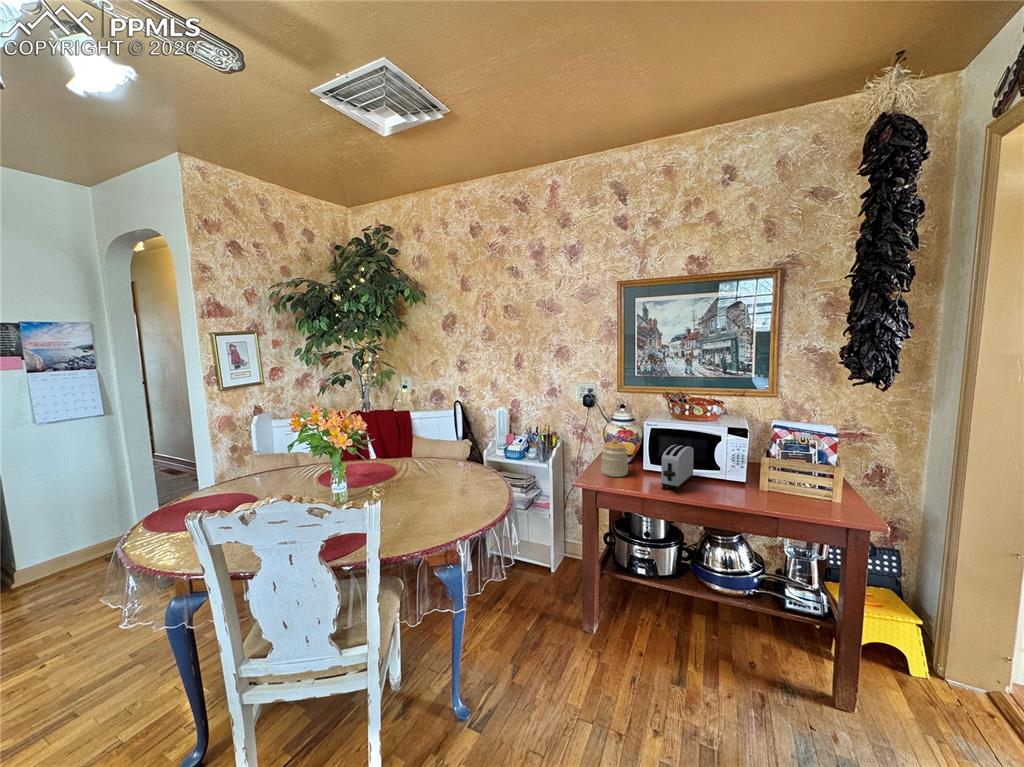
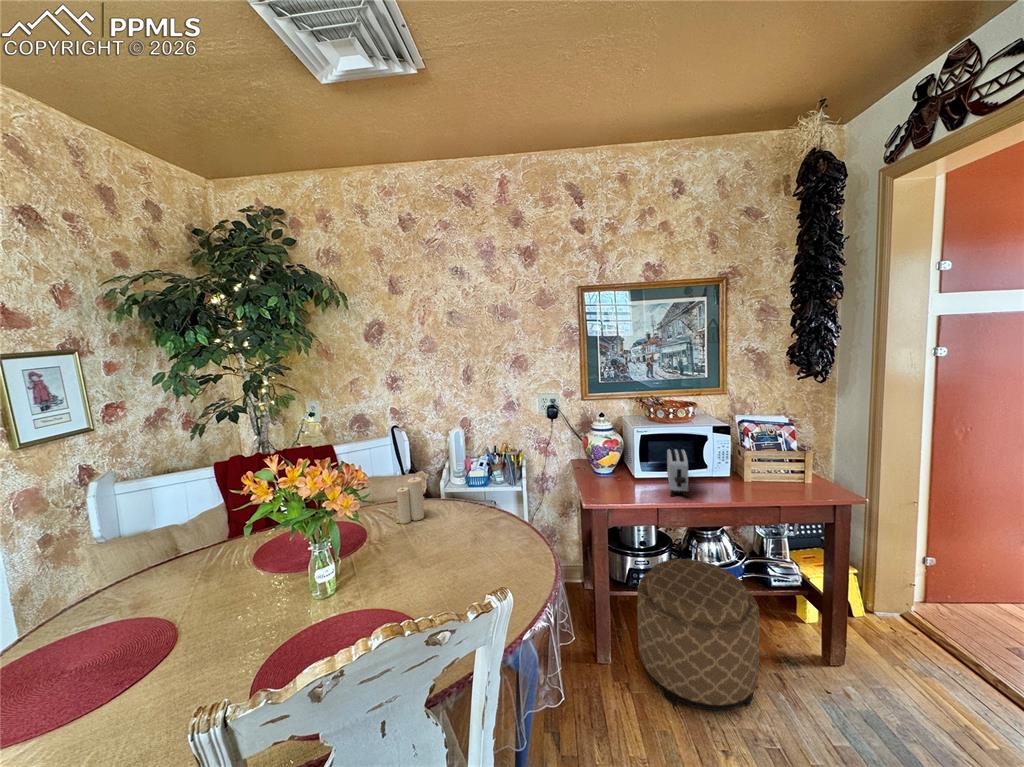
candle: none [418,436,442,472] -> present [396,477,424,524]
jar: present [601,439,628,477] -> none [596,450,625,491]
ottoman: none [617,554,736,708] -> present [637,559,760,711]

